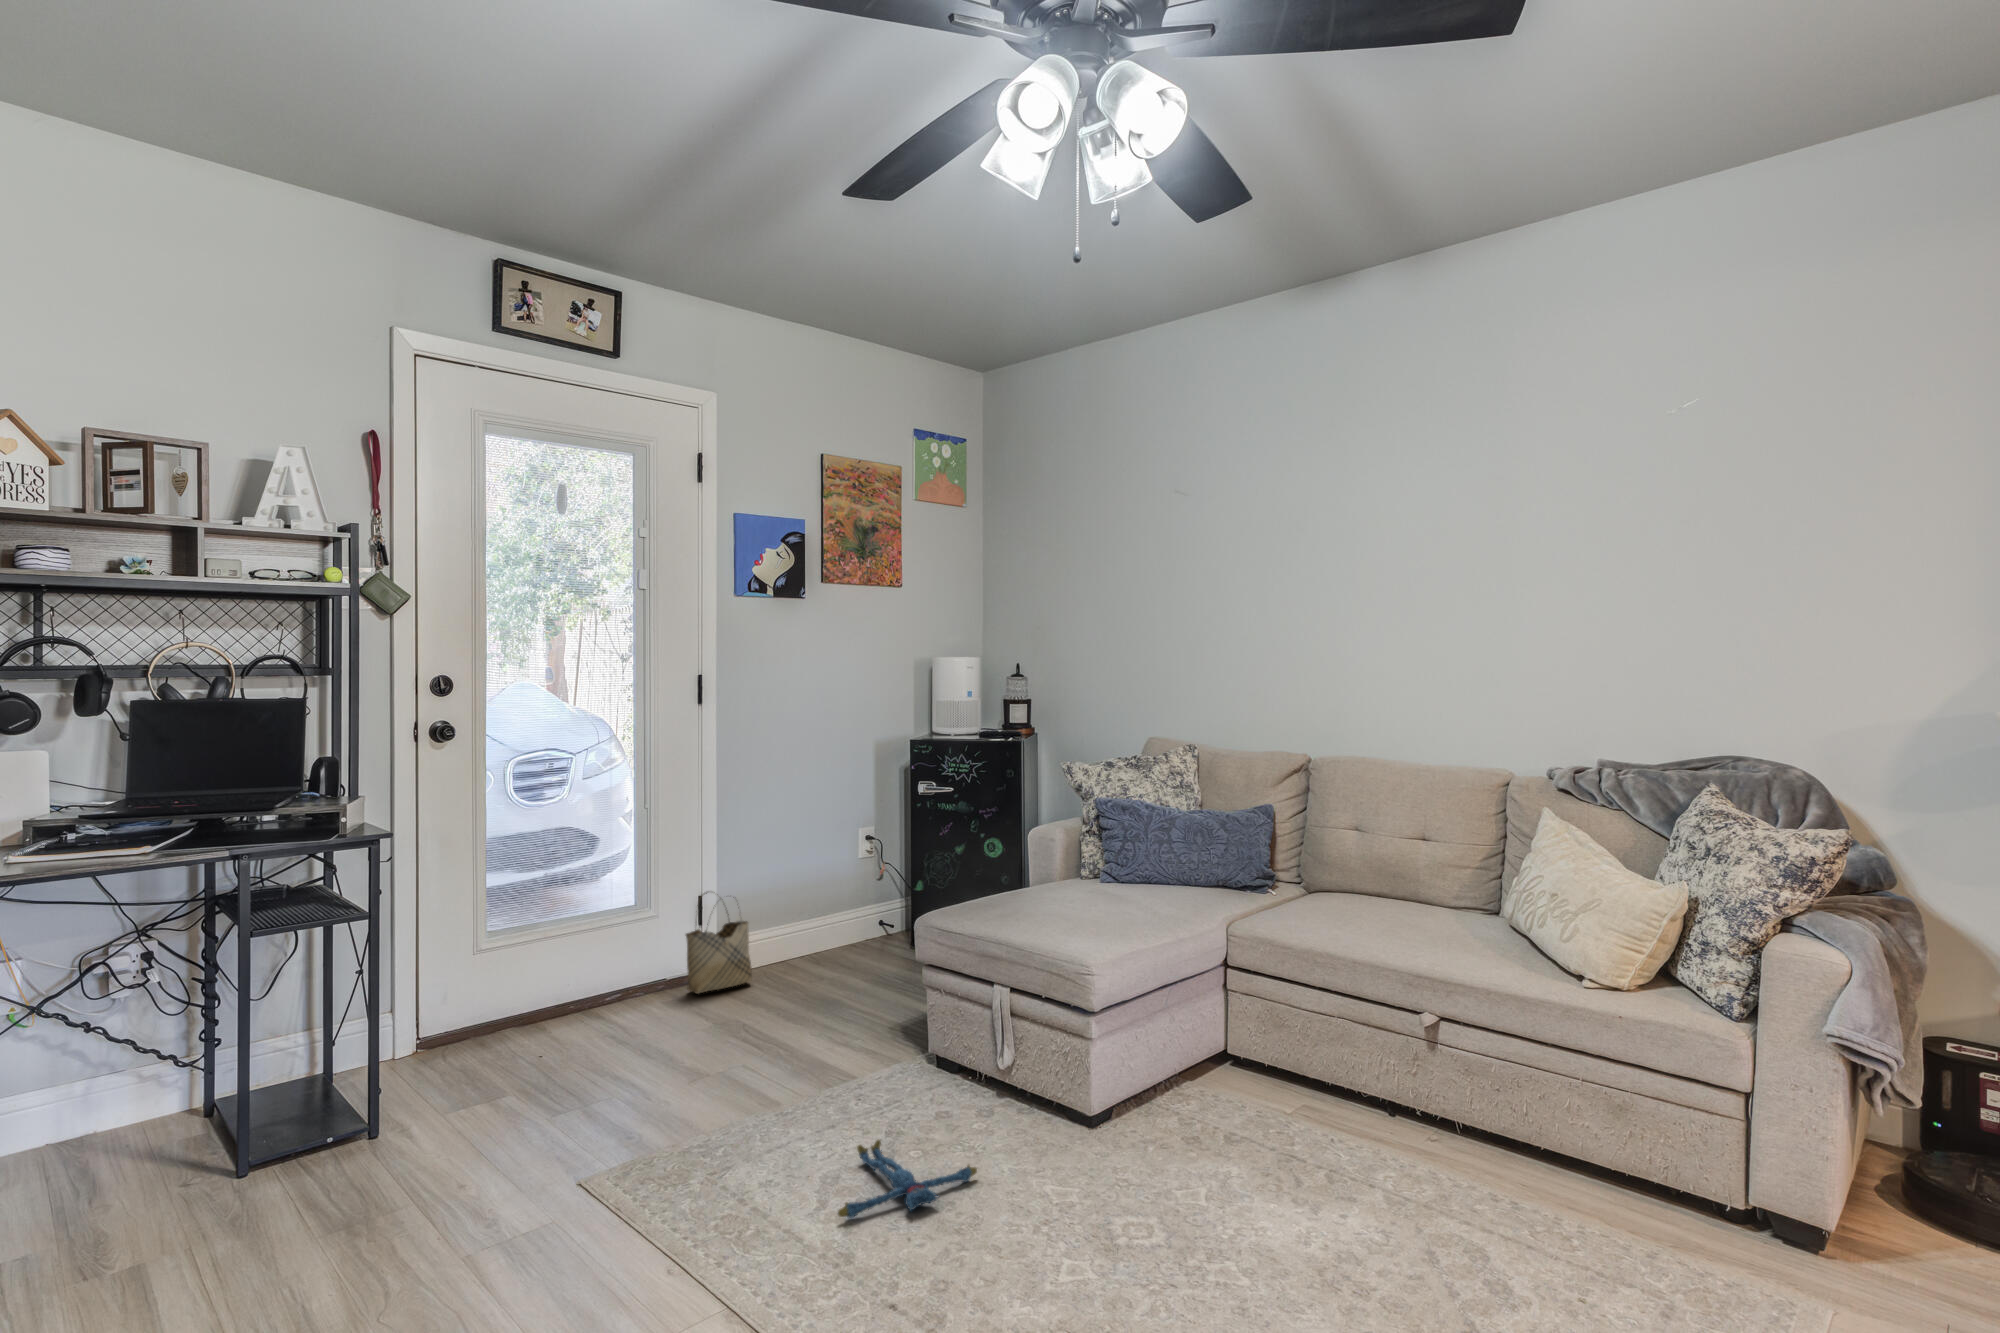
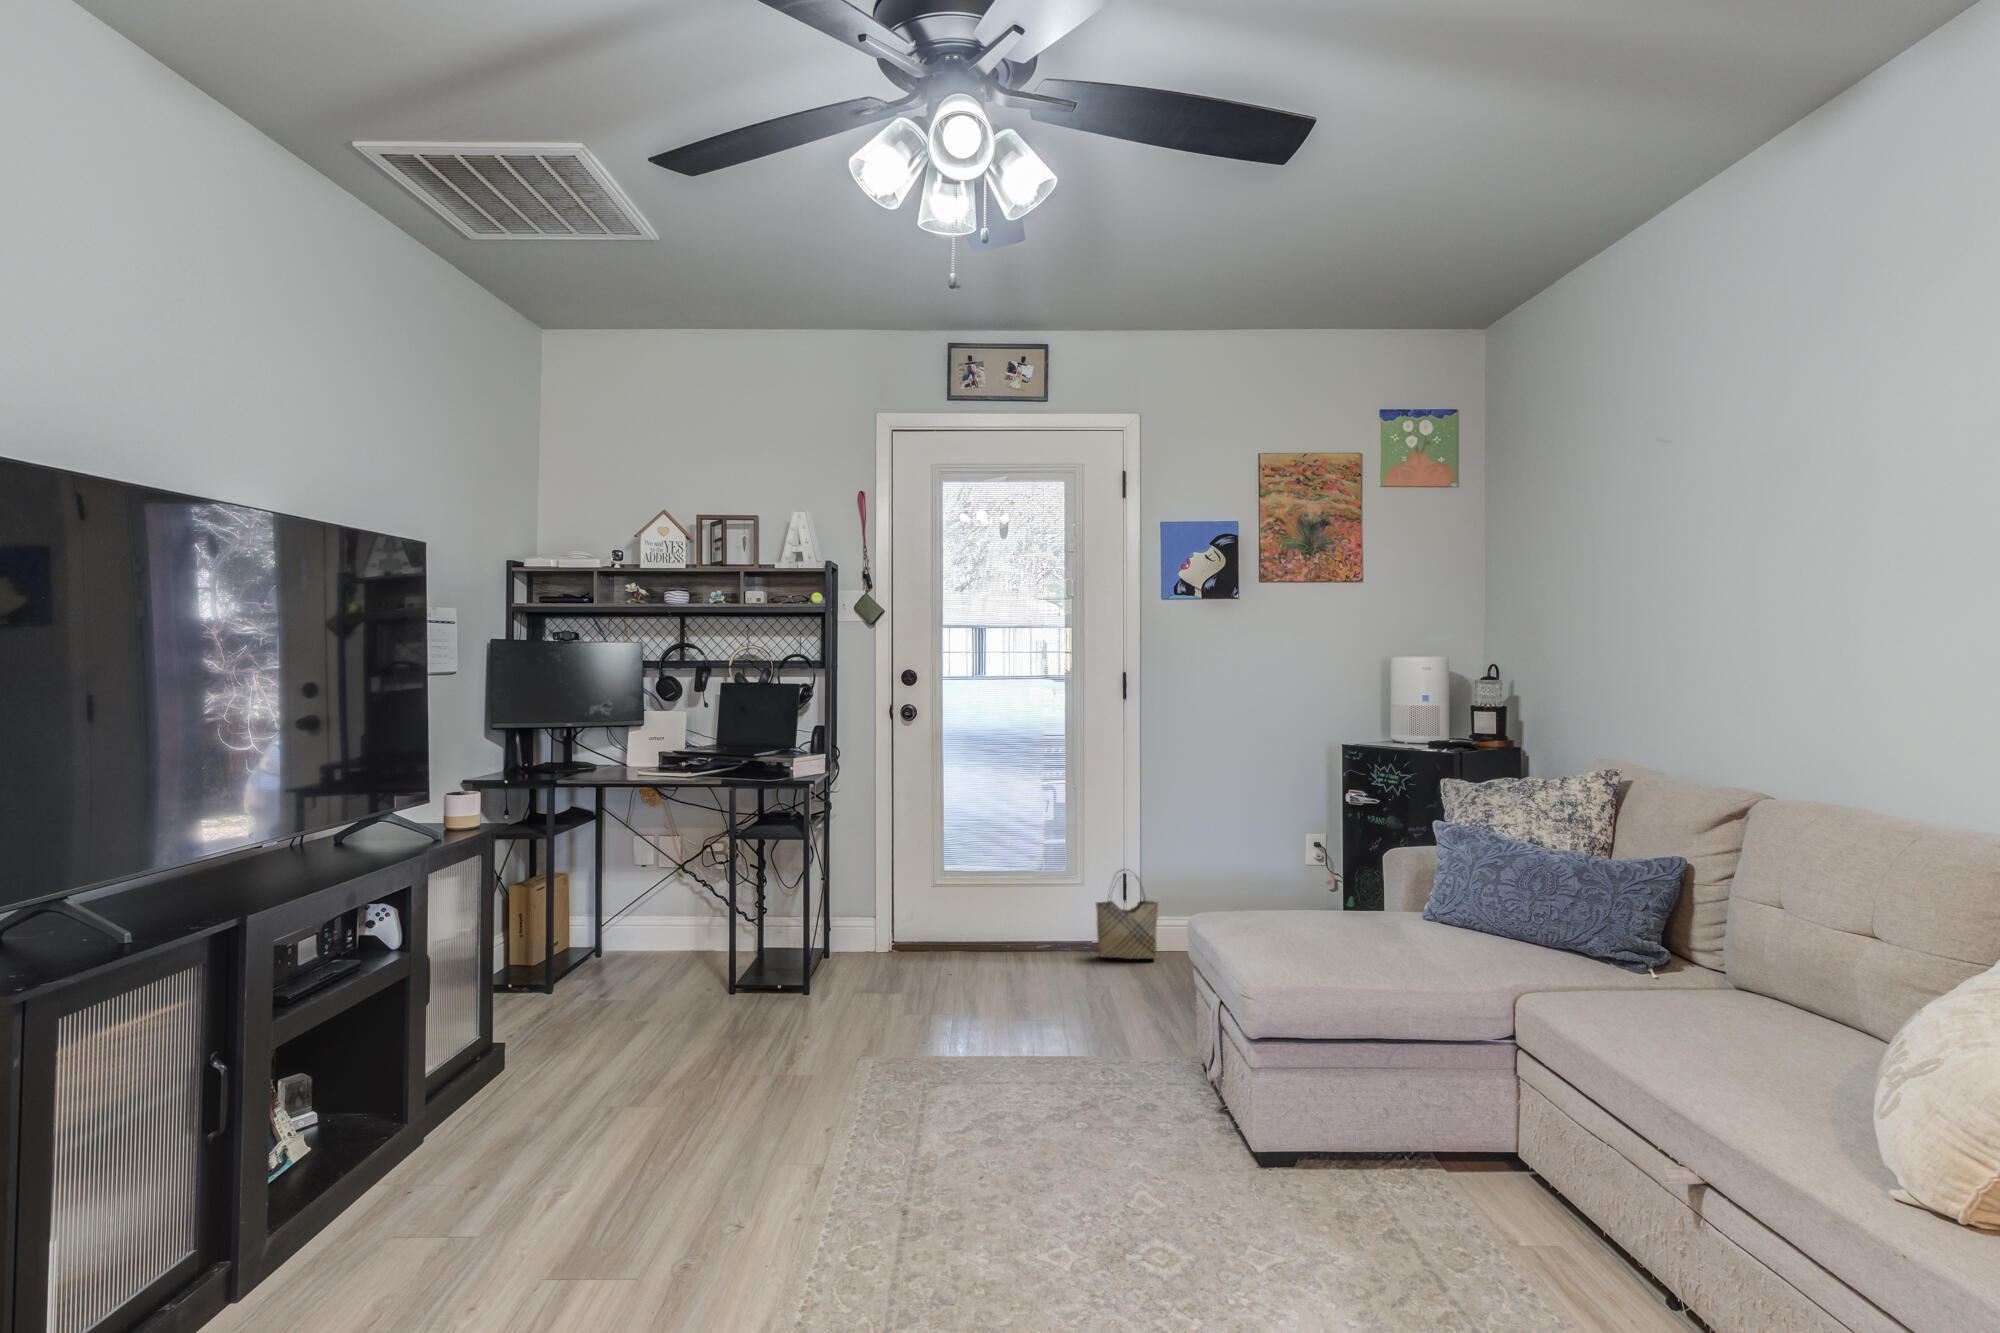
plush toy: present [838,1140,977,1218] -> none [959,1088,1095,1146]

